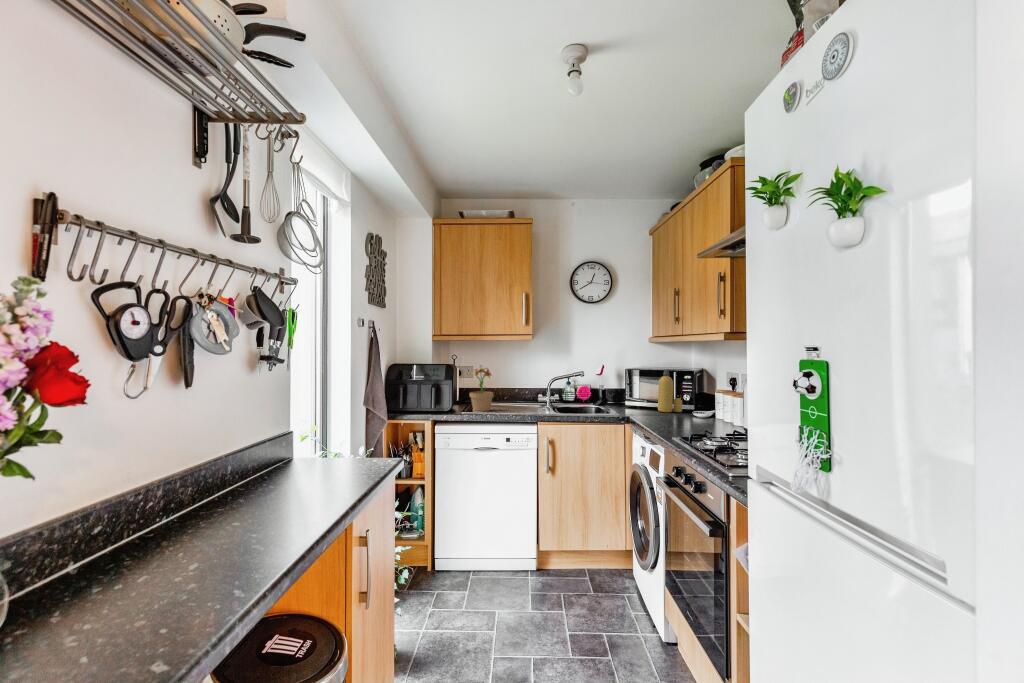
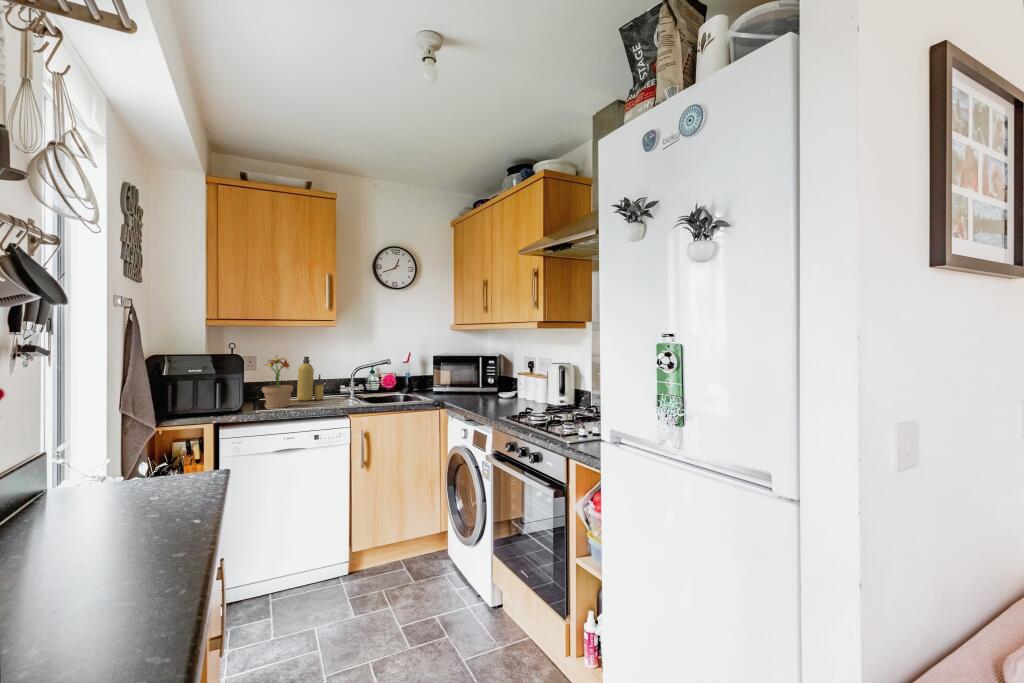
bottle: present [658,369,682,412] -> present [297,357,323,401]

